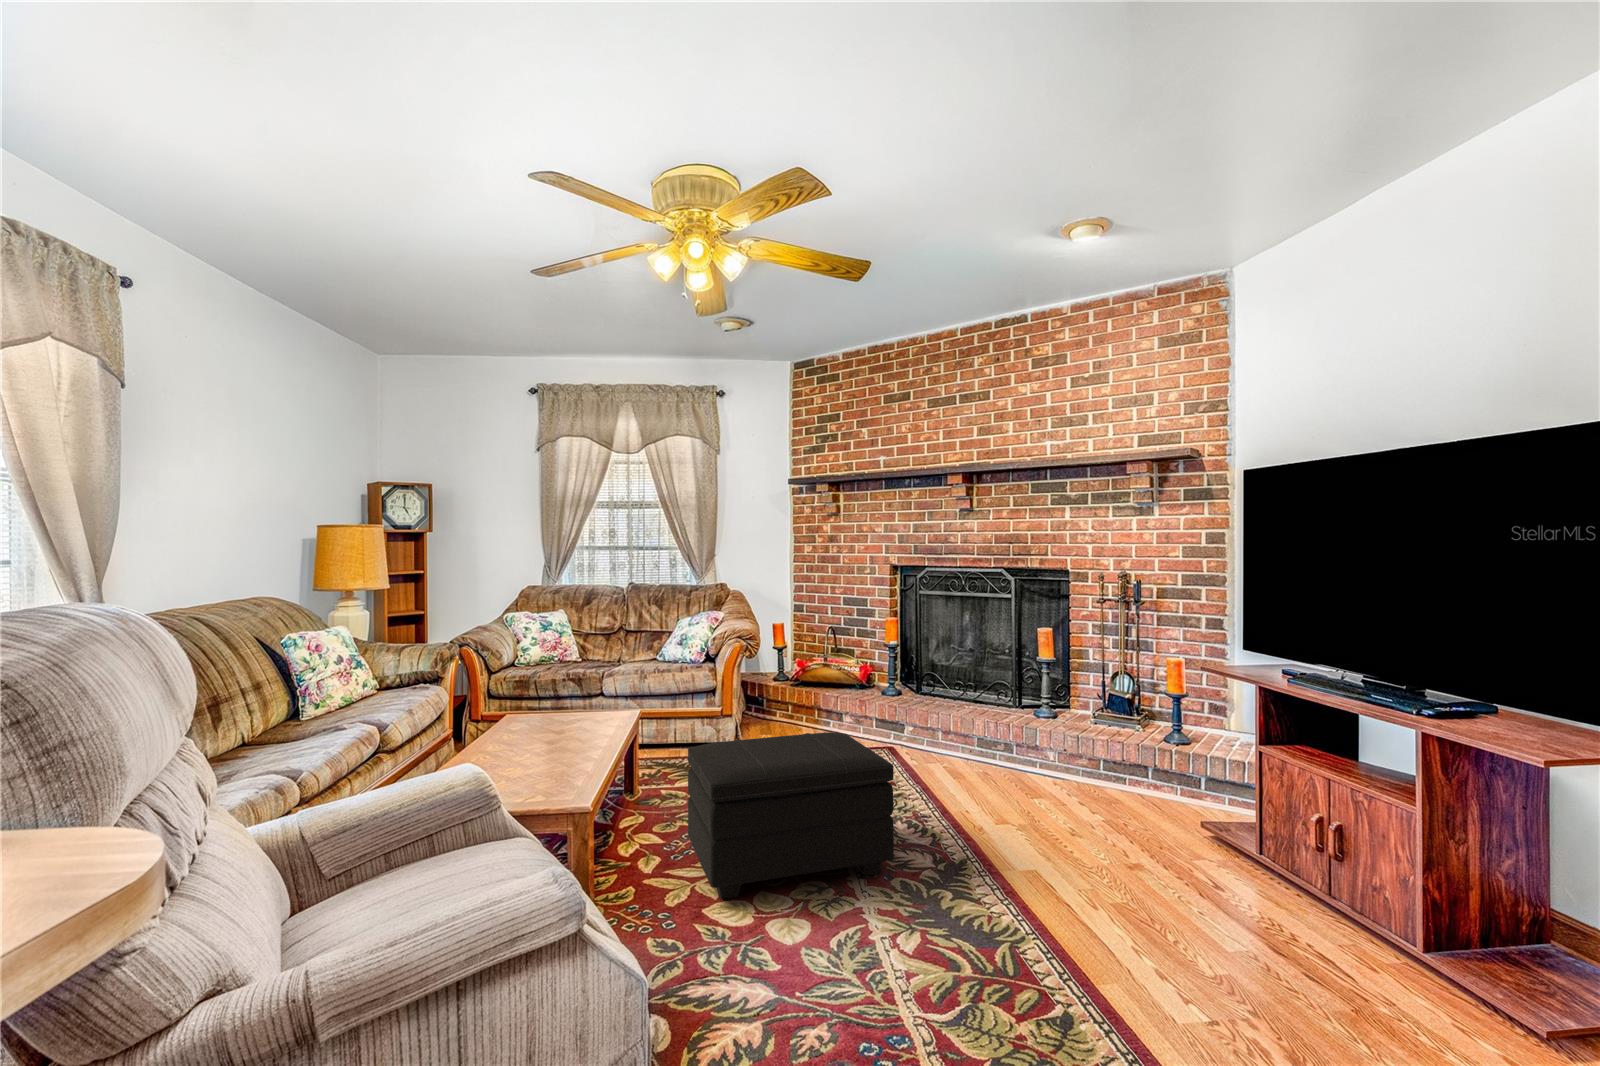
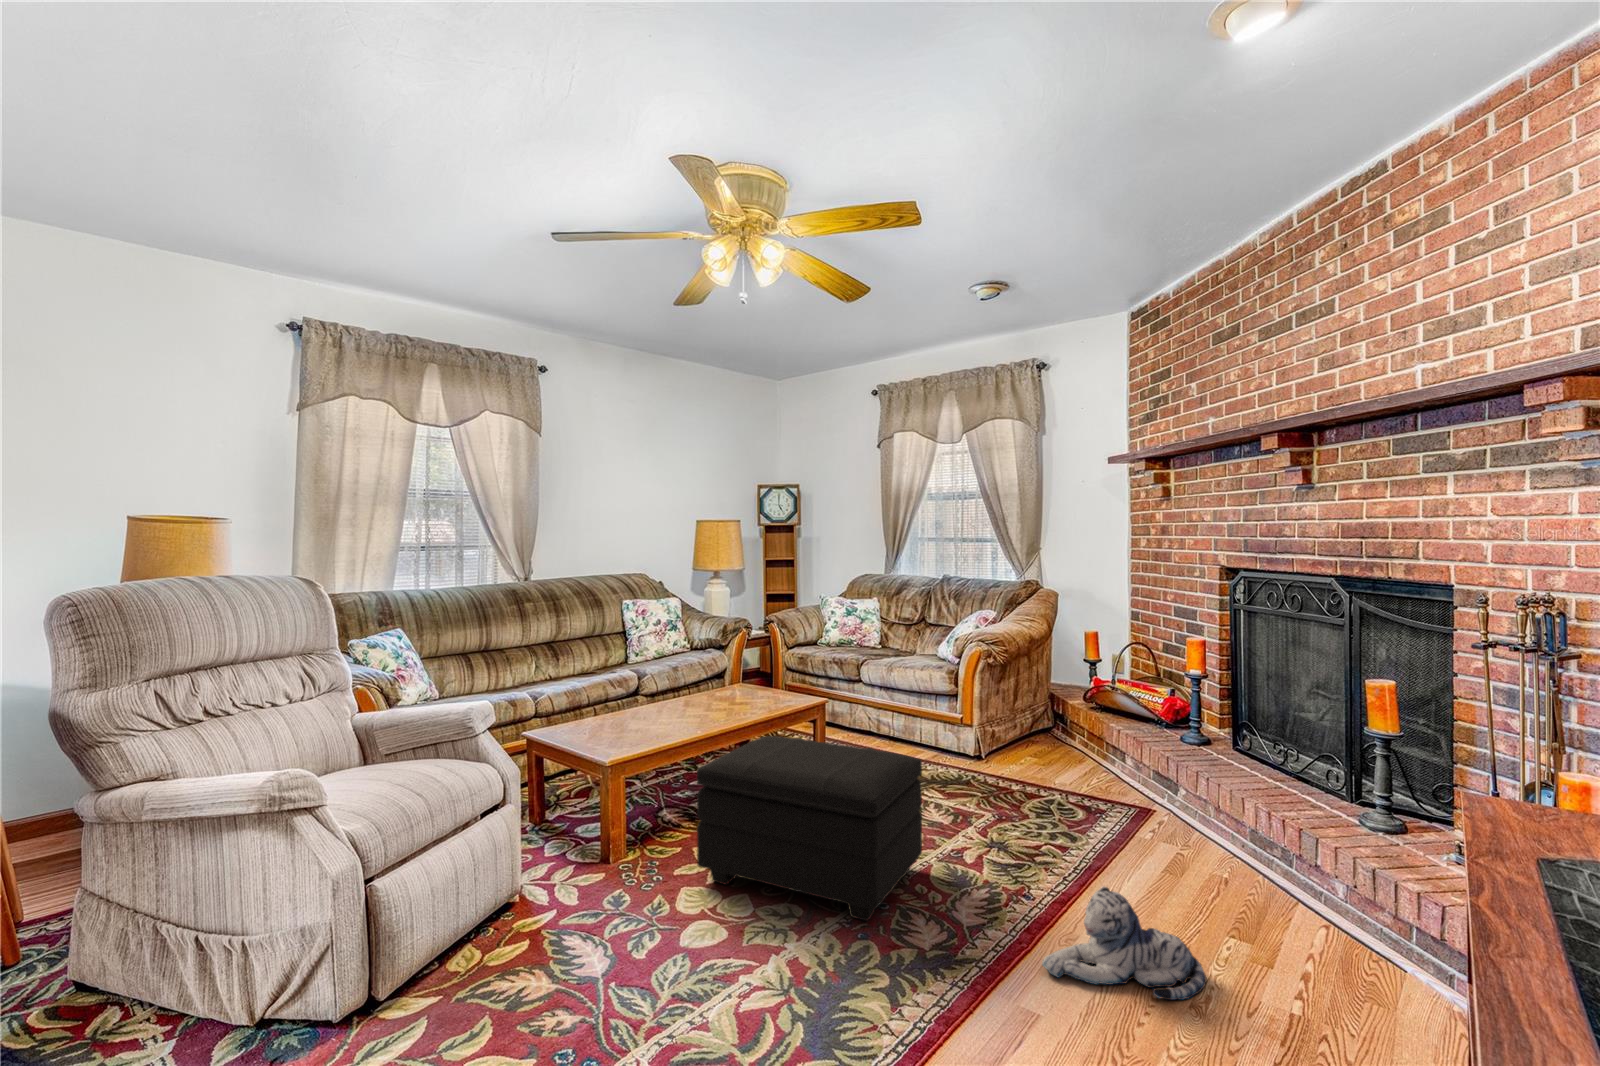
plush toy: none [1003,784,1076,855] -> present [1042,887,1206,1000]

